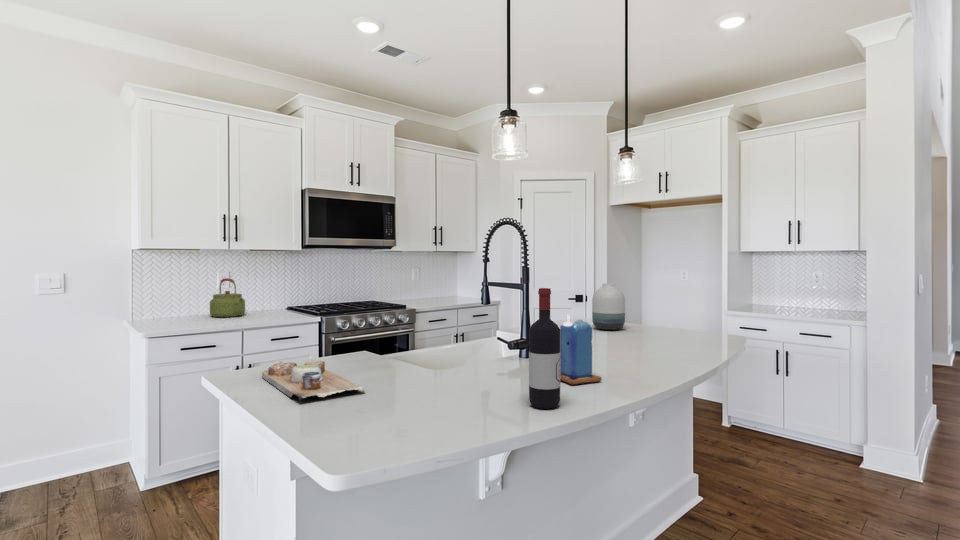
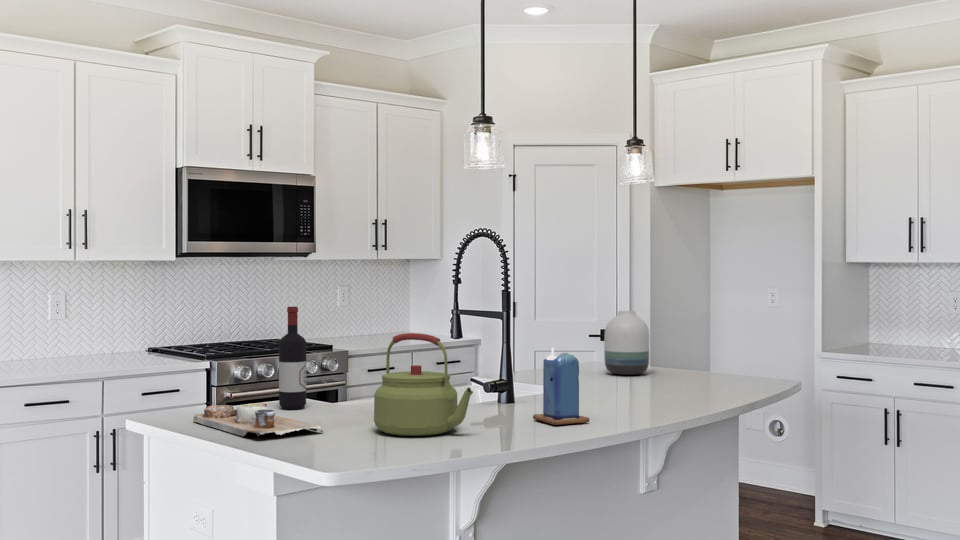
kettle: present [210,278,245,317] -> present [374,333,473,436]
wine bottle: present [529,288,560,409] -> present [279,307,306,409]

